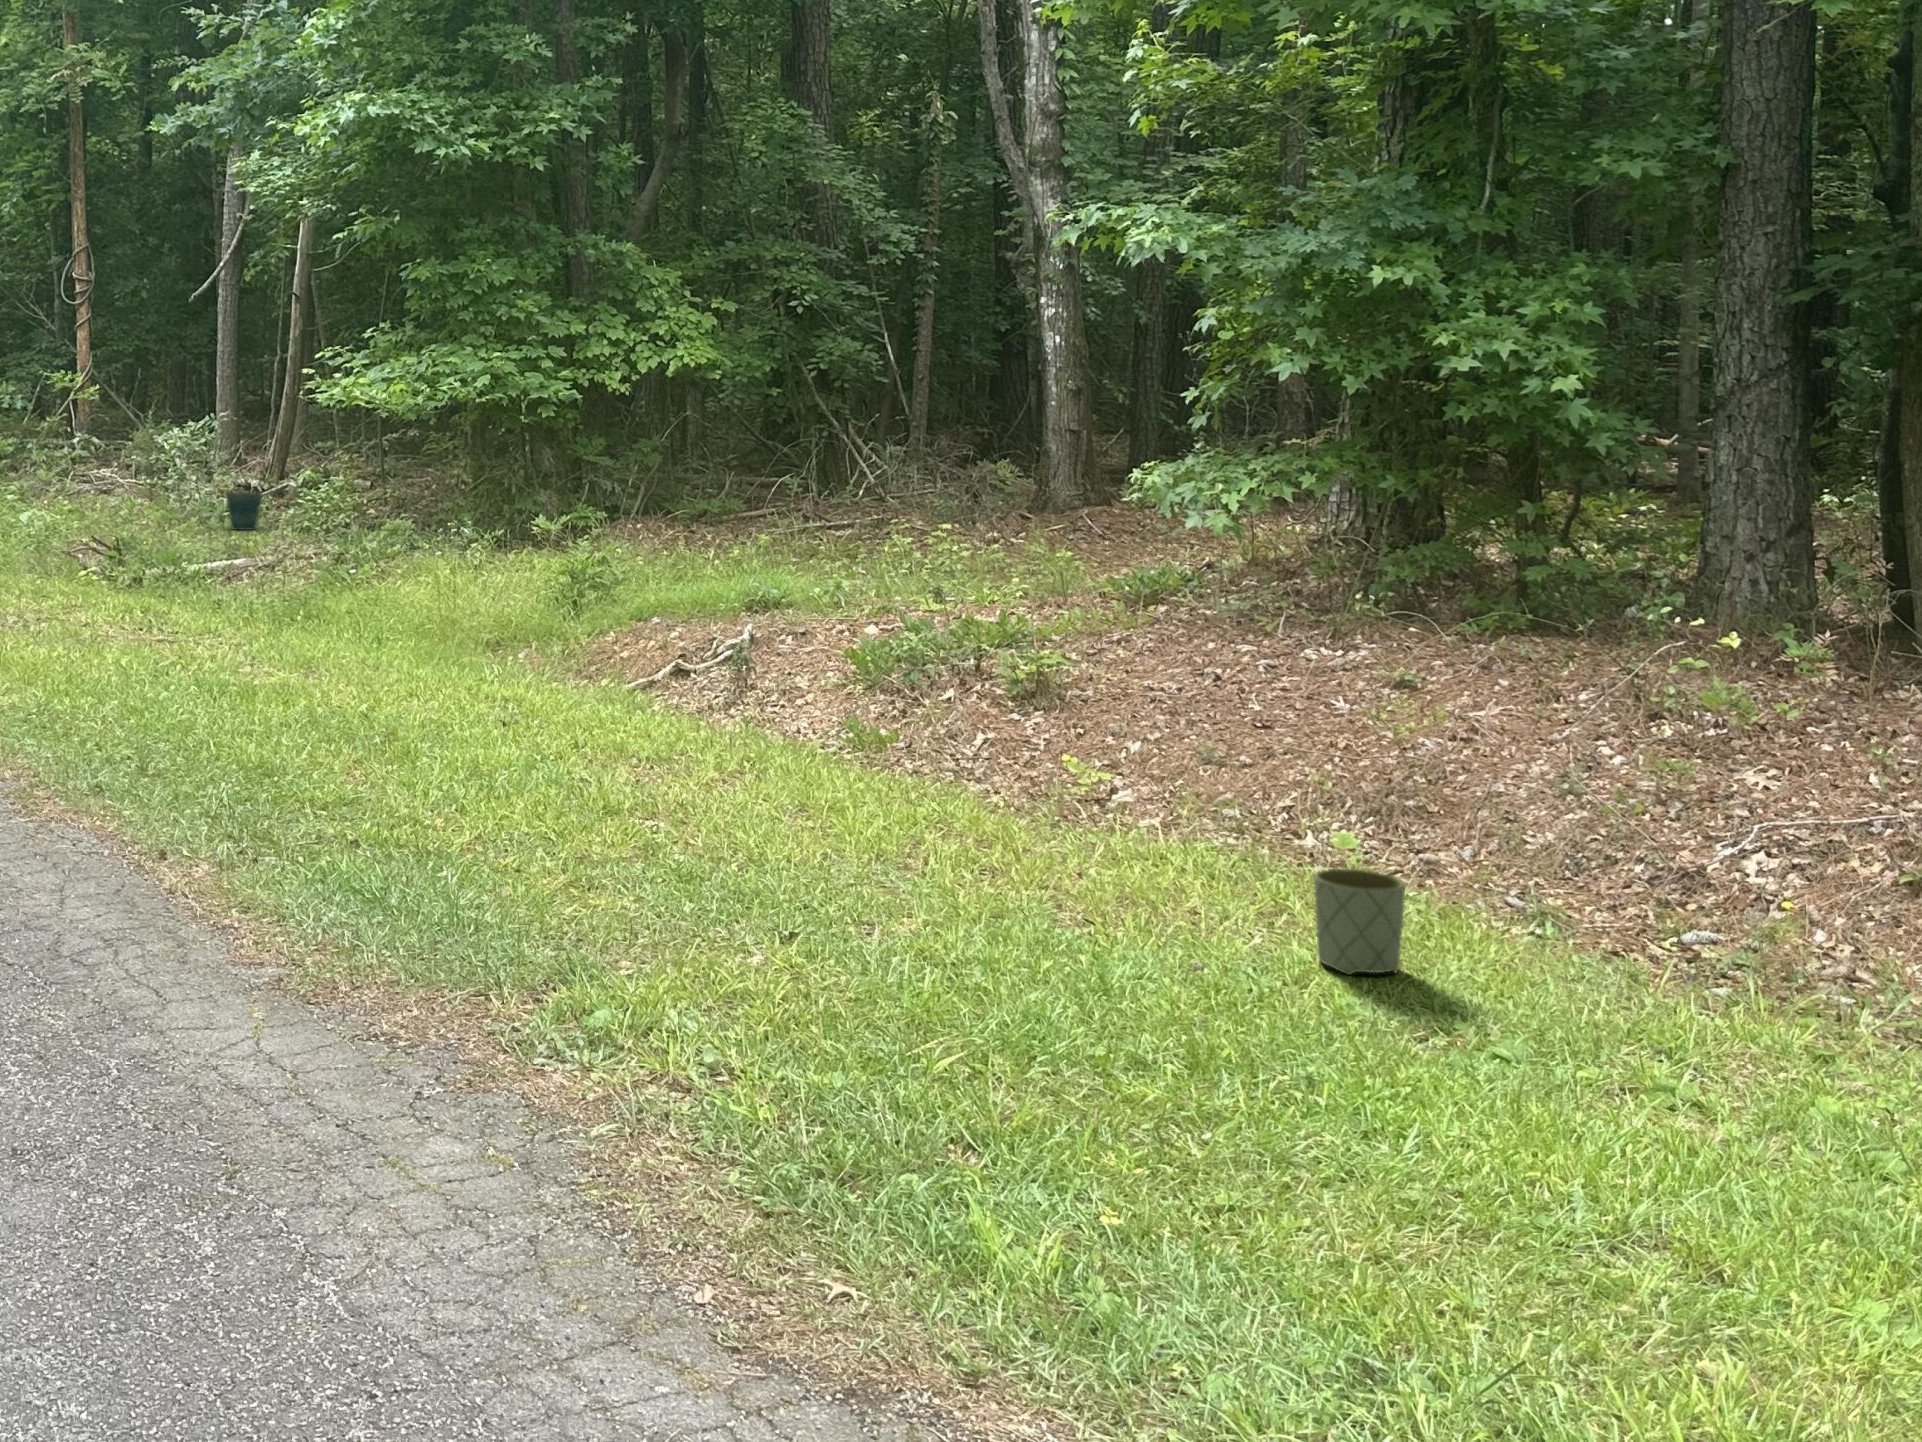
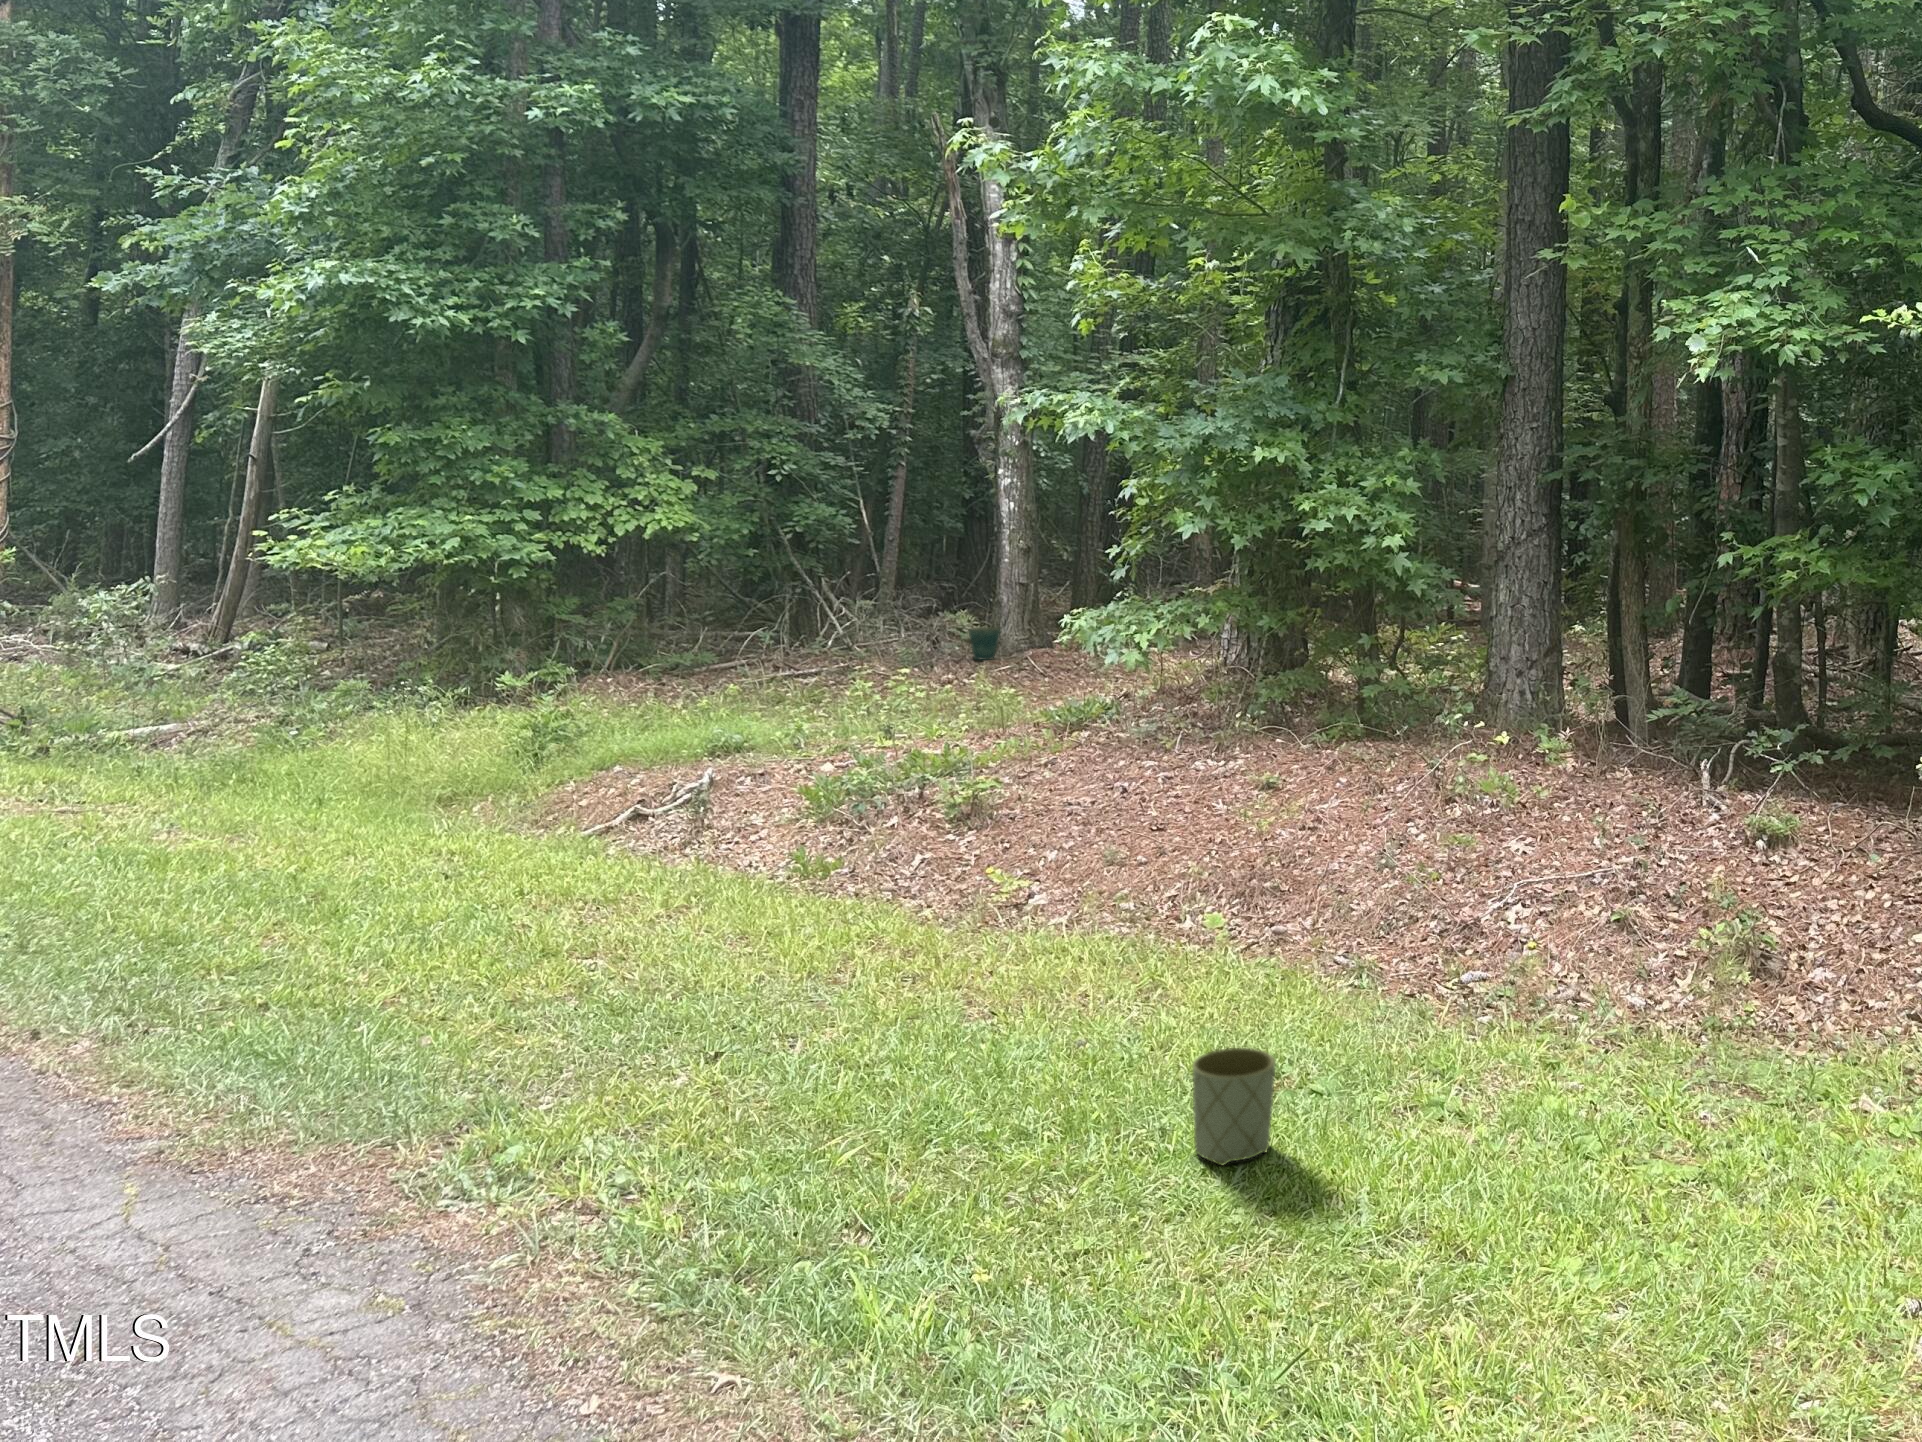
bucket: present [225,491,263,530] -> present [969,627,1001,660]

